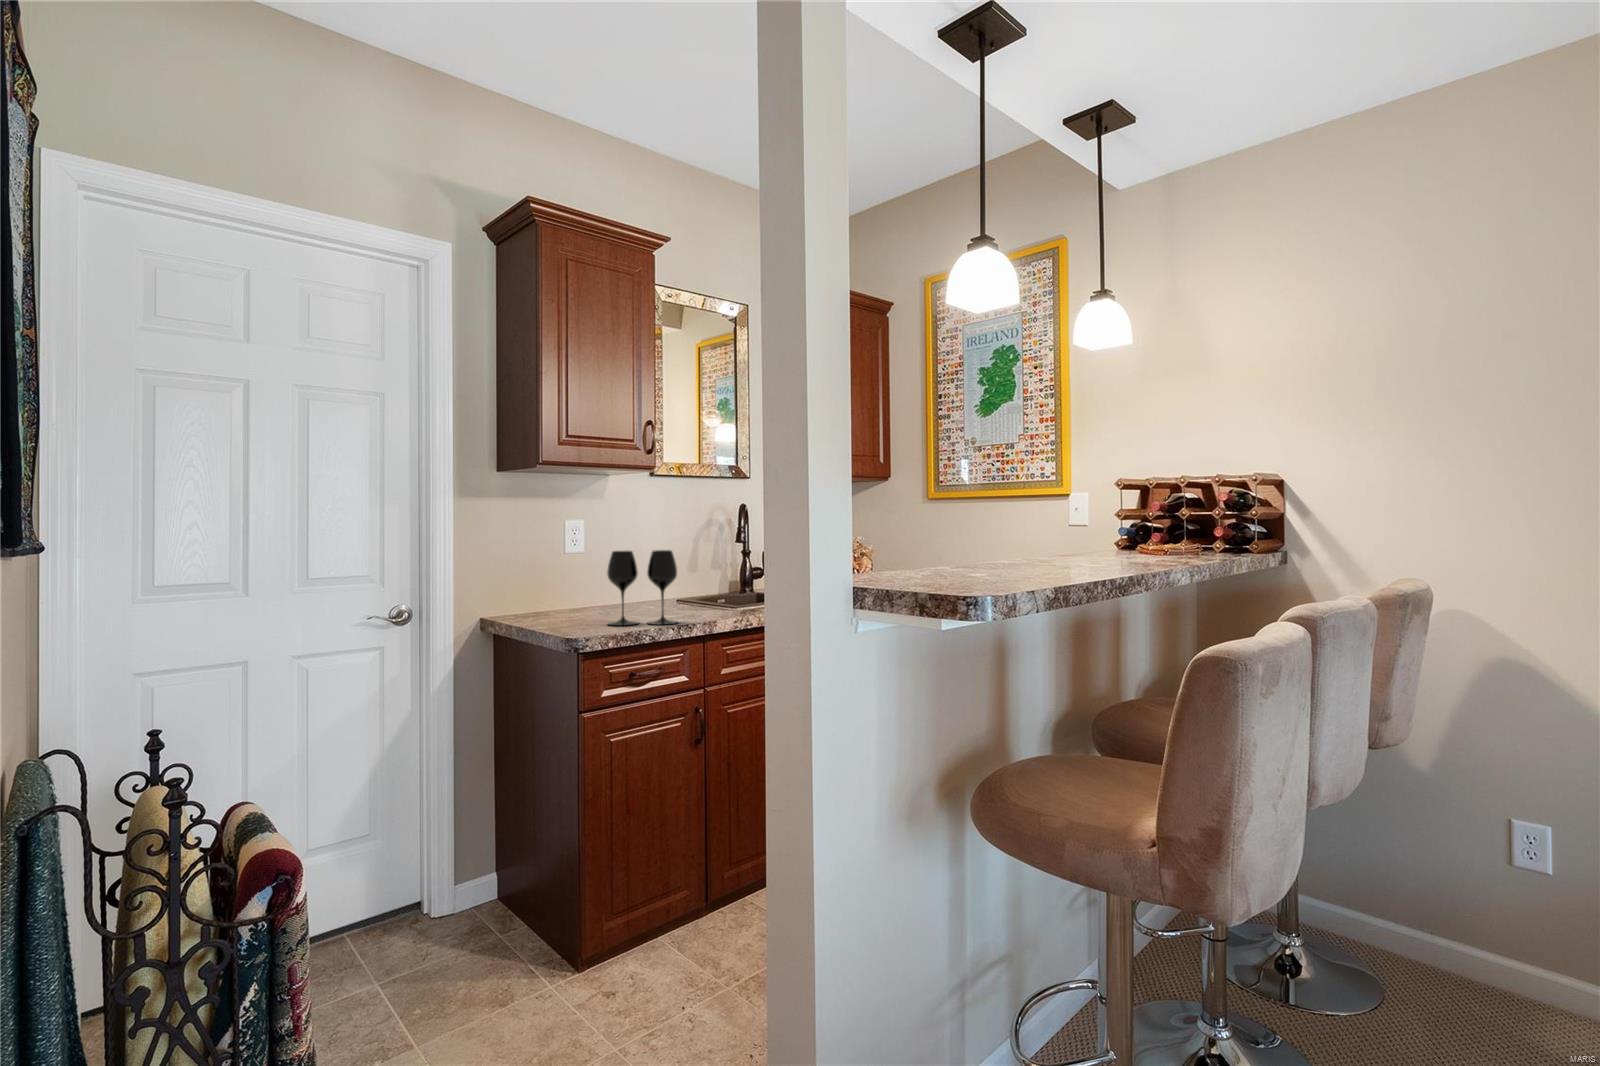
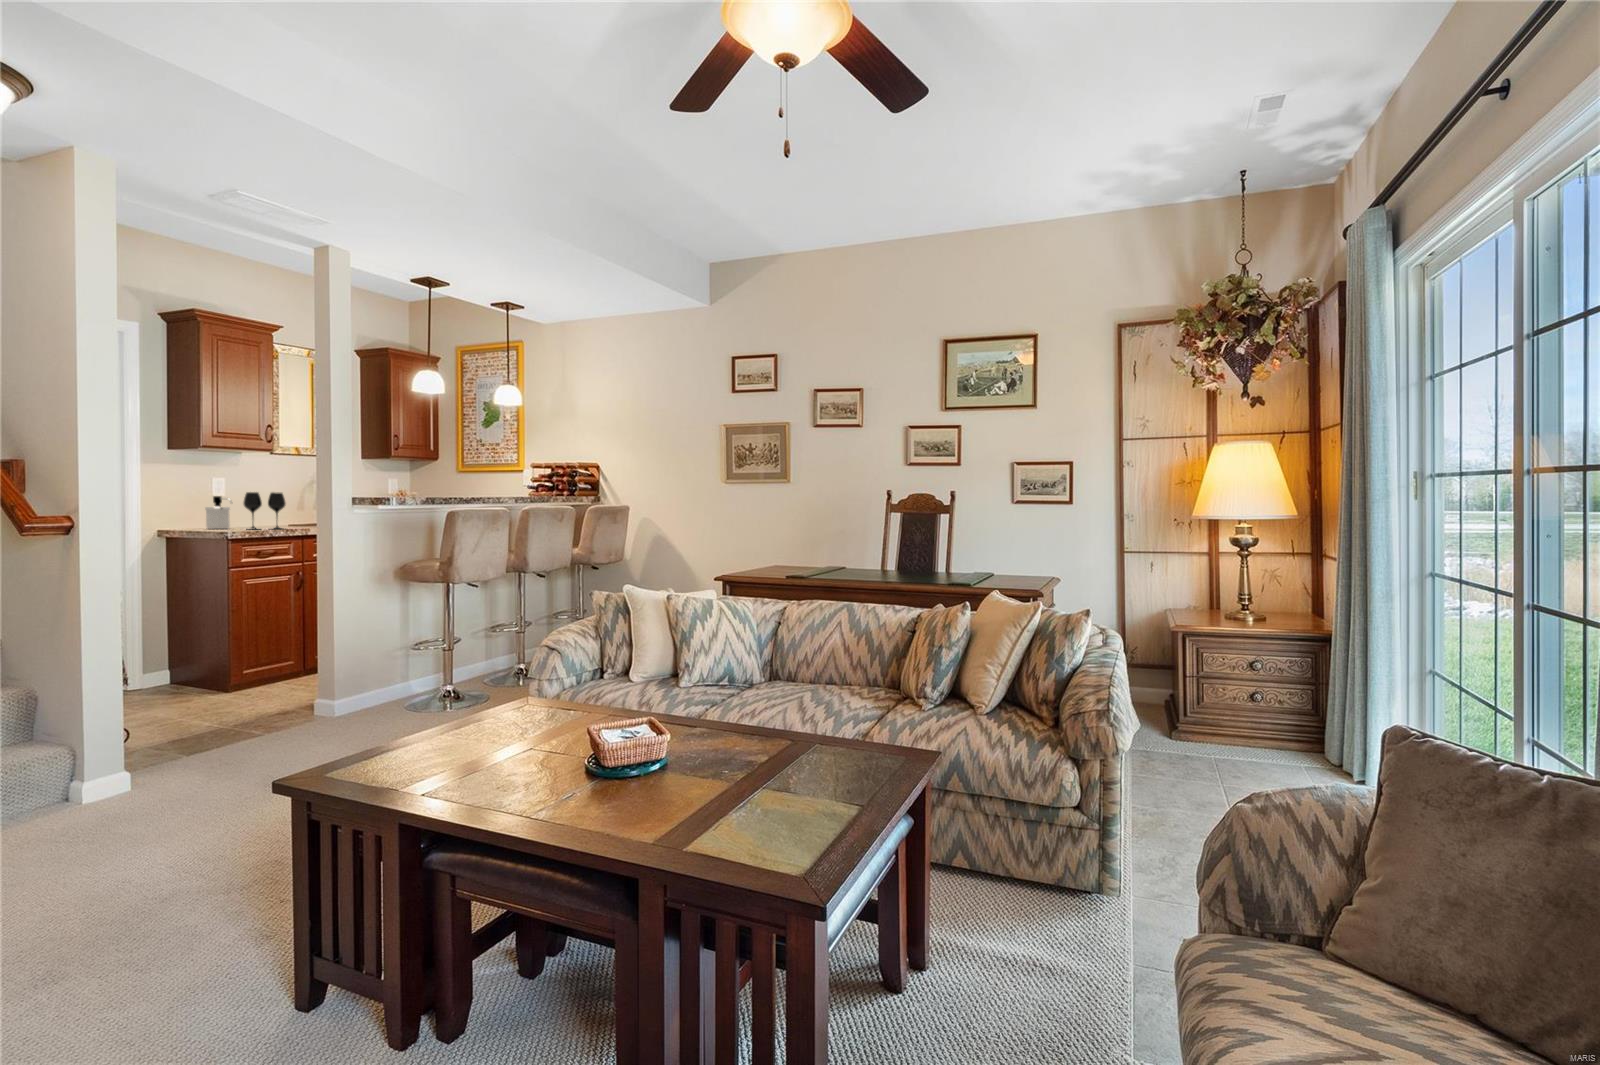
soap dispenser: none [551,555,592,616] -> present [205,496,232,529]

